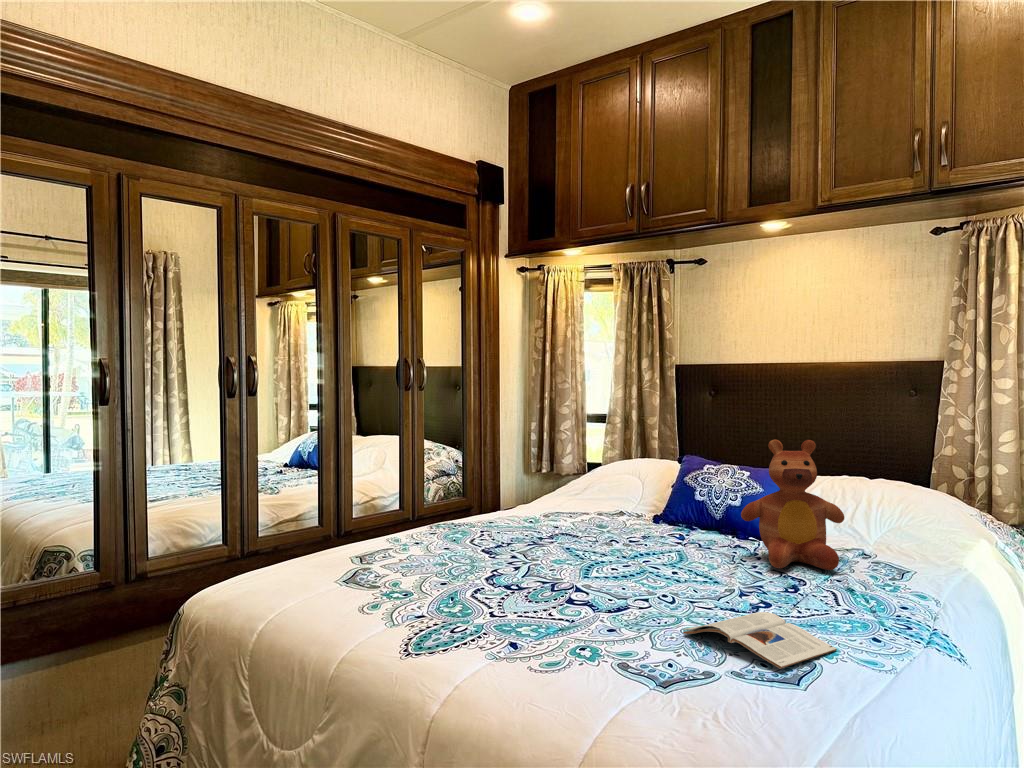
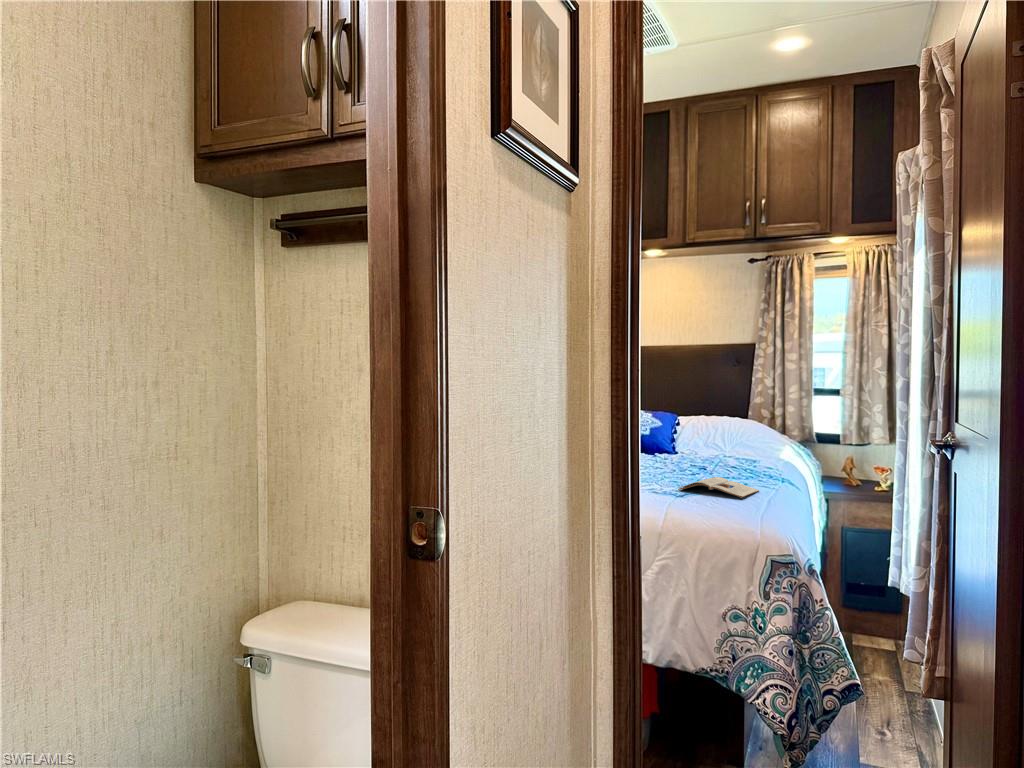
teddy bear: present [741,440,845,570] -> none [668,387,729,463]

